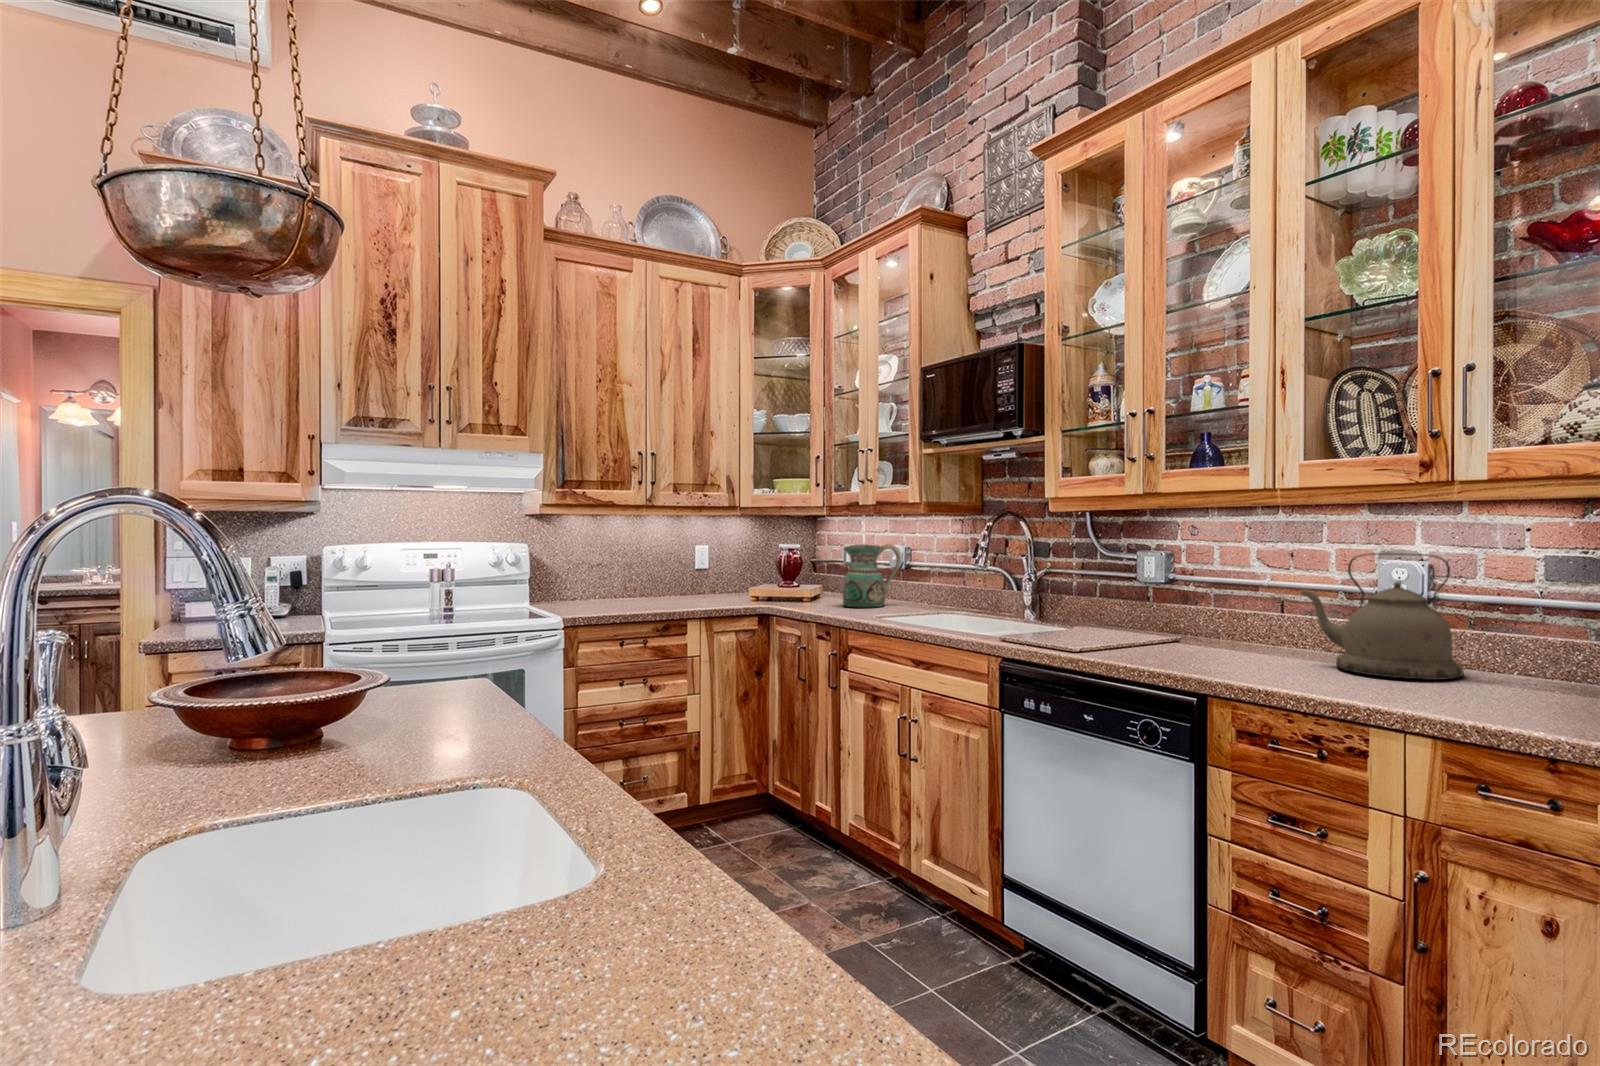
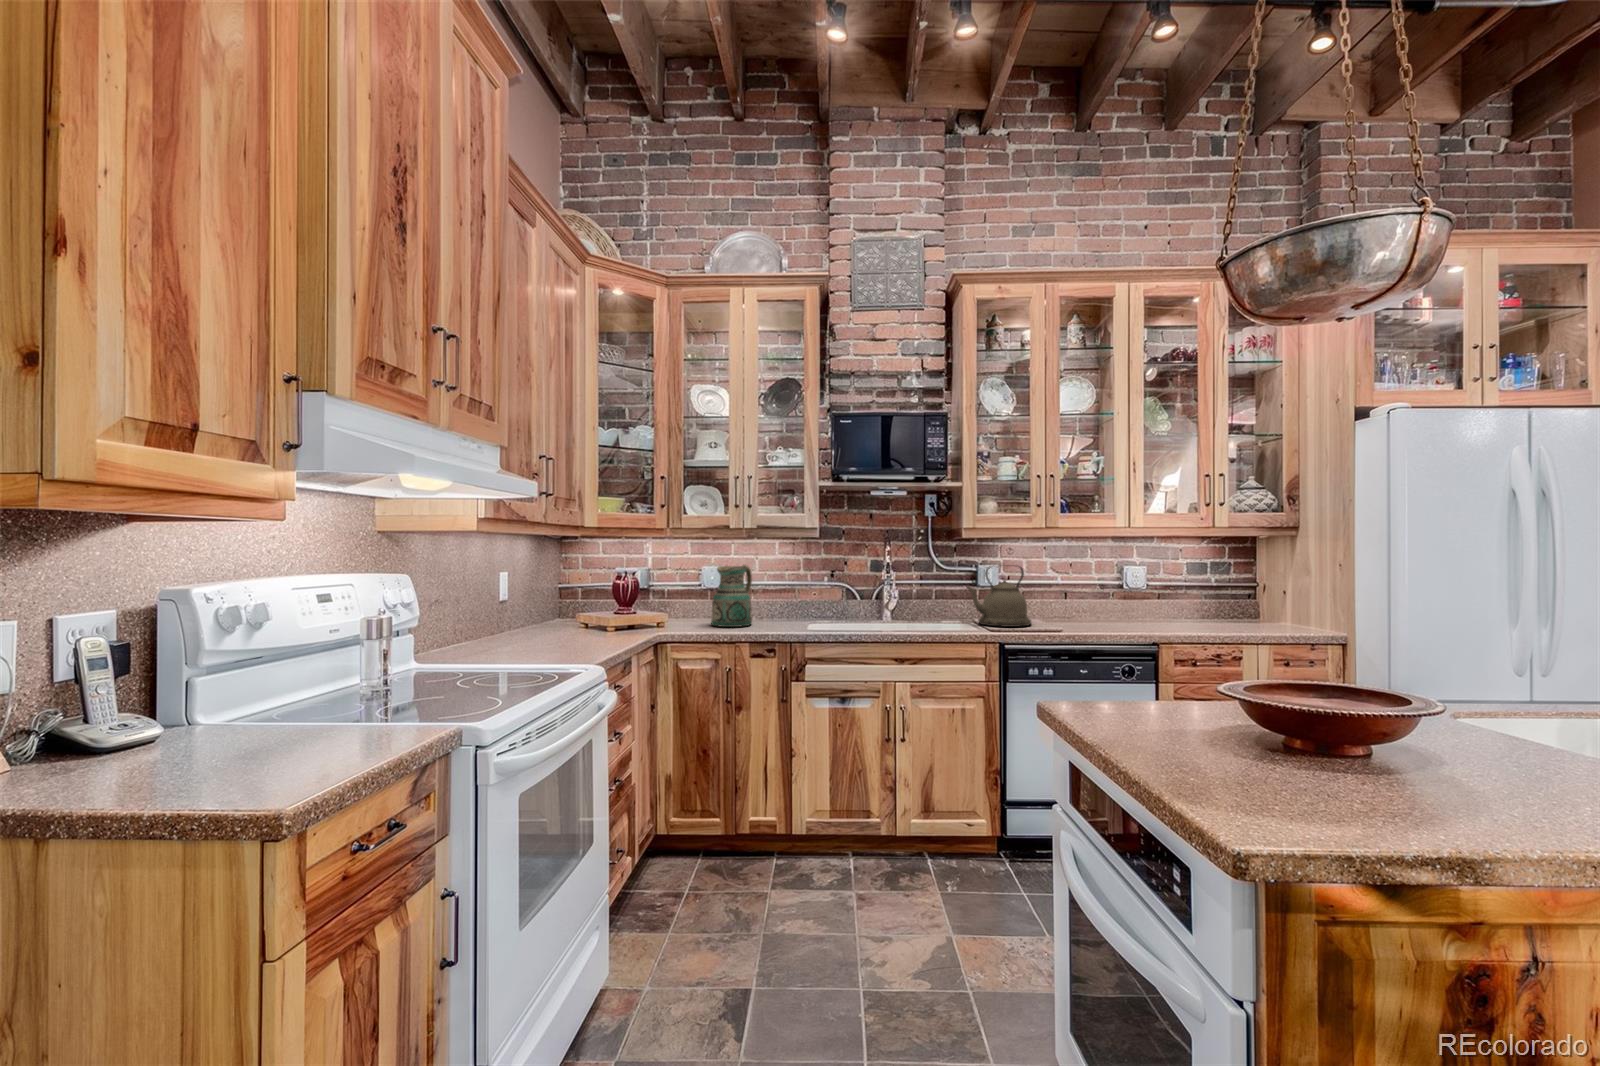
kettle: present [1301,553,1463,680] -> present [966,566,1031,627]

